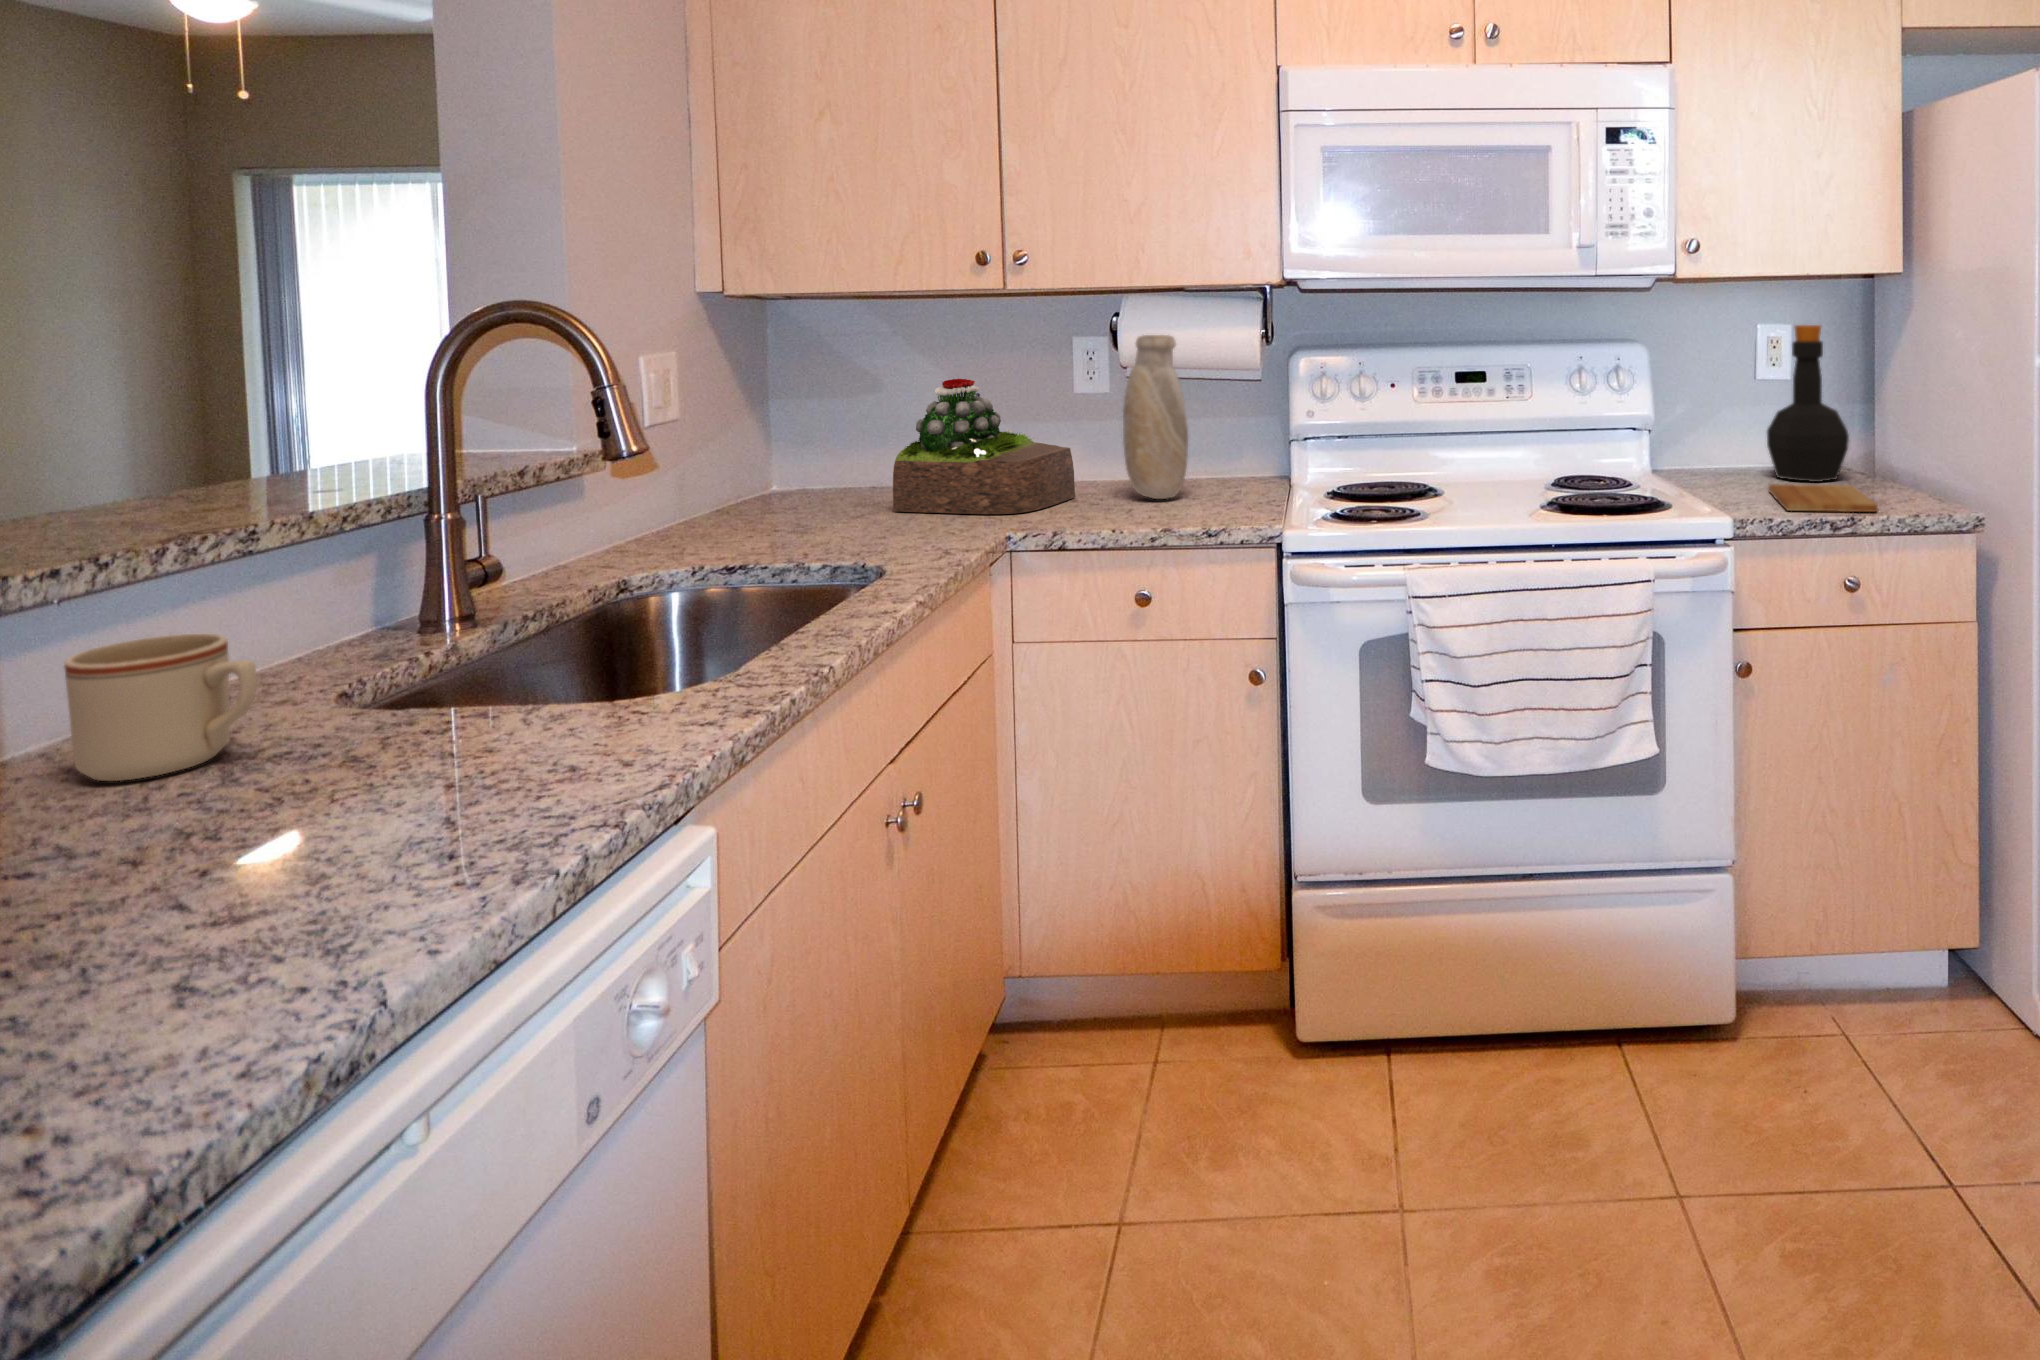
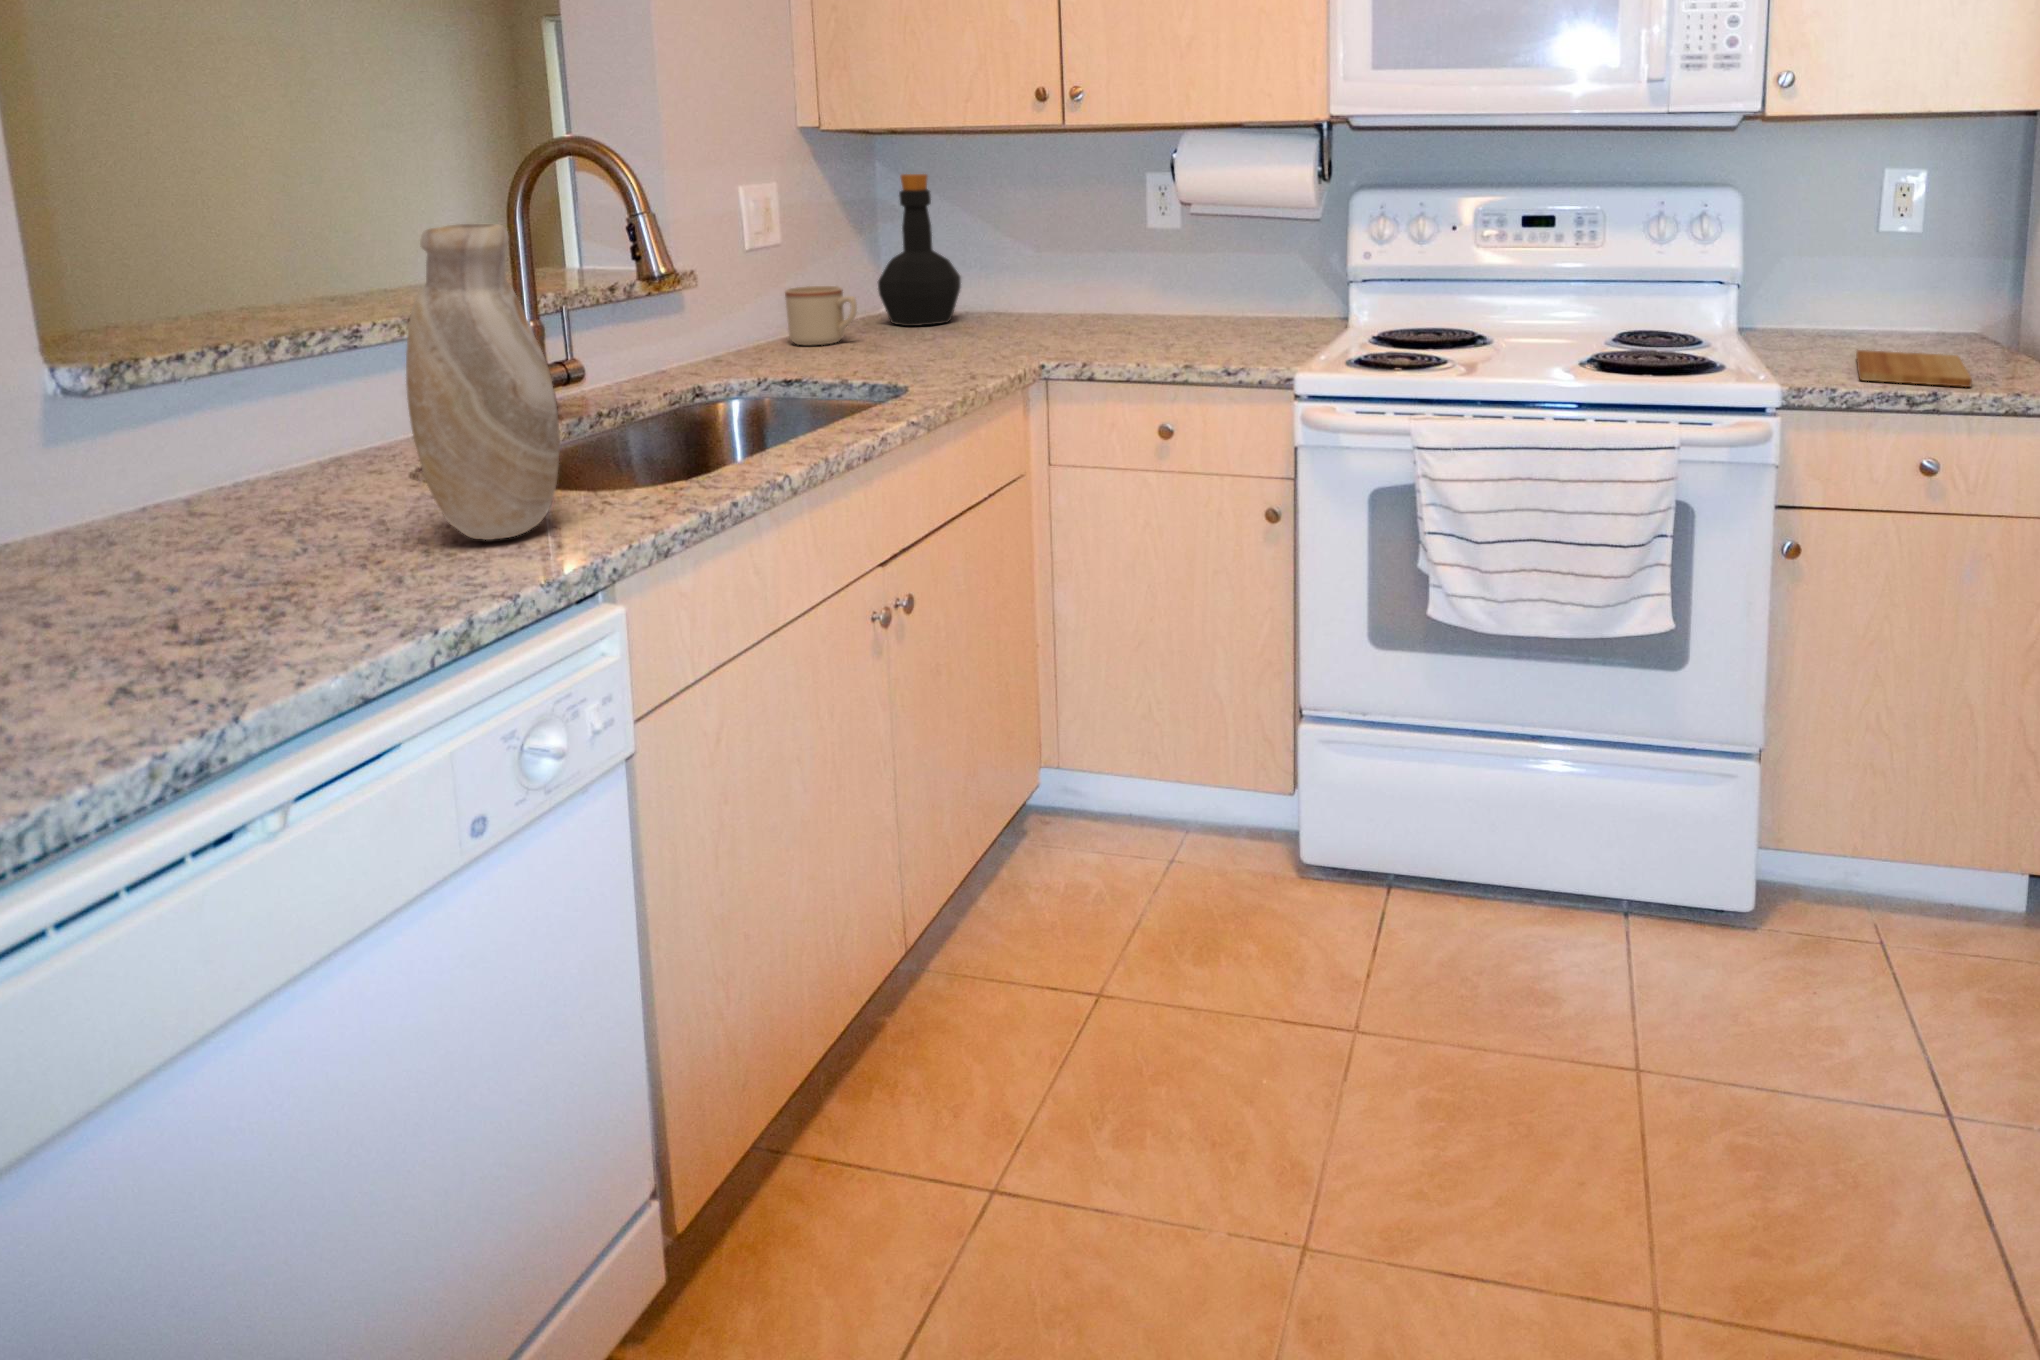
bottle: present [1767,325,1849,482] -> present [878,174,961,326]
vase: present [1123,335,1188,499] -> present [406,224,560,540]
succulent plant: present [893,379,1075,514] -> none [961,215,1129,344]
mug: present [64,634,257,781] -> present [785,286,857,345]

